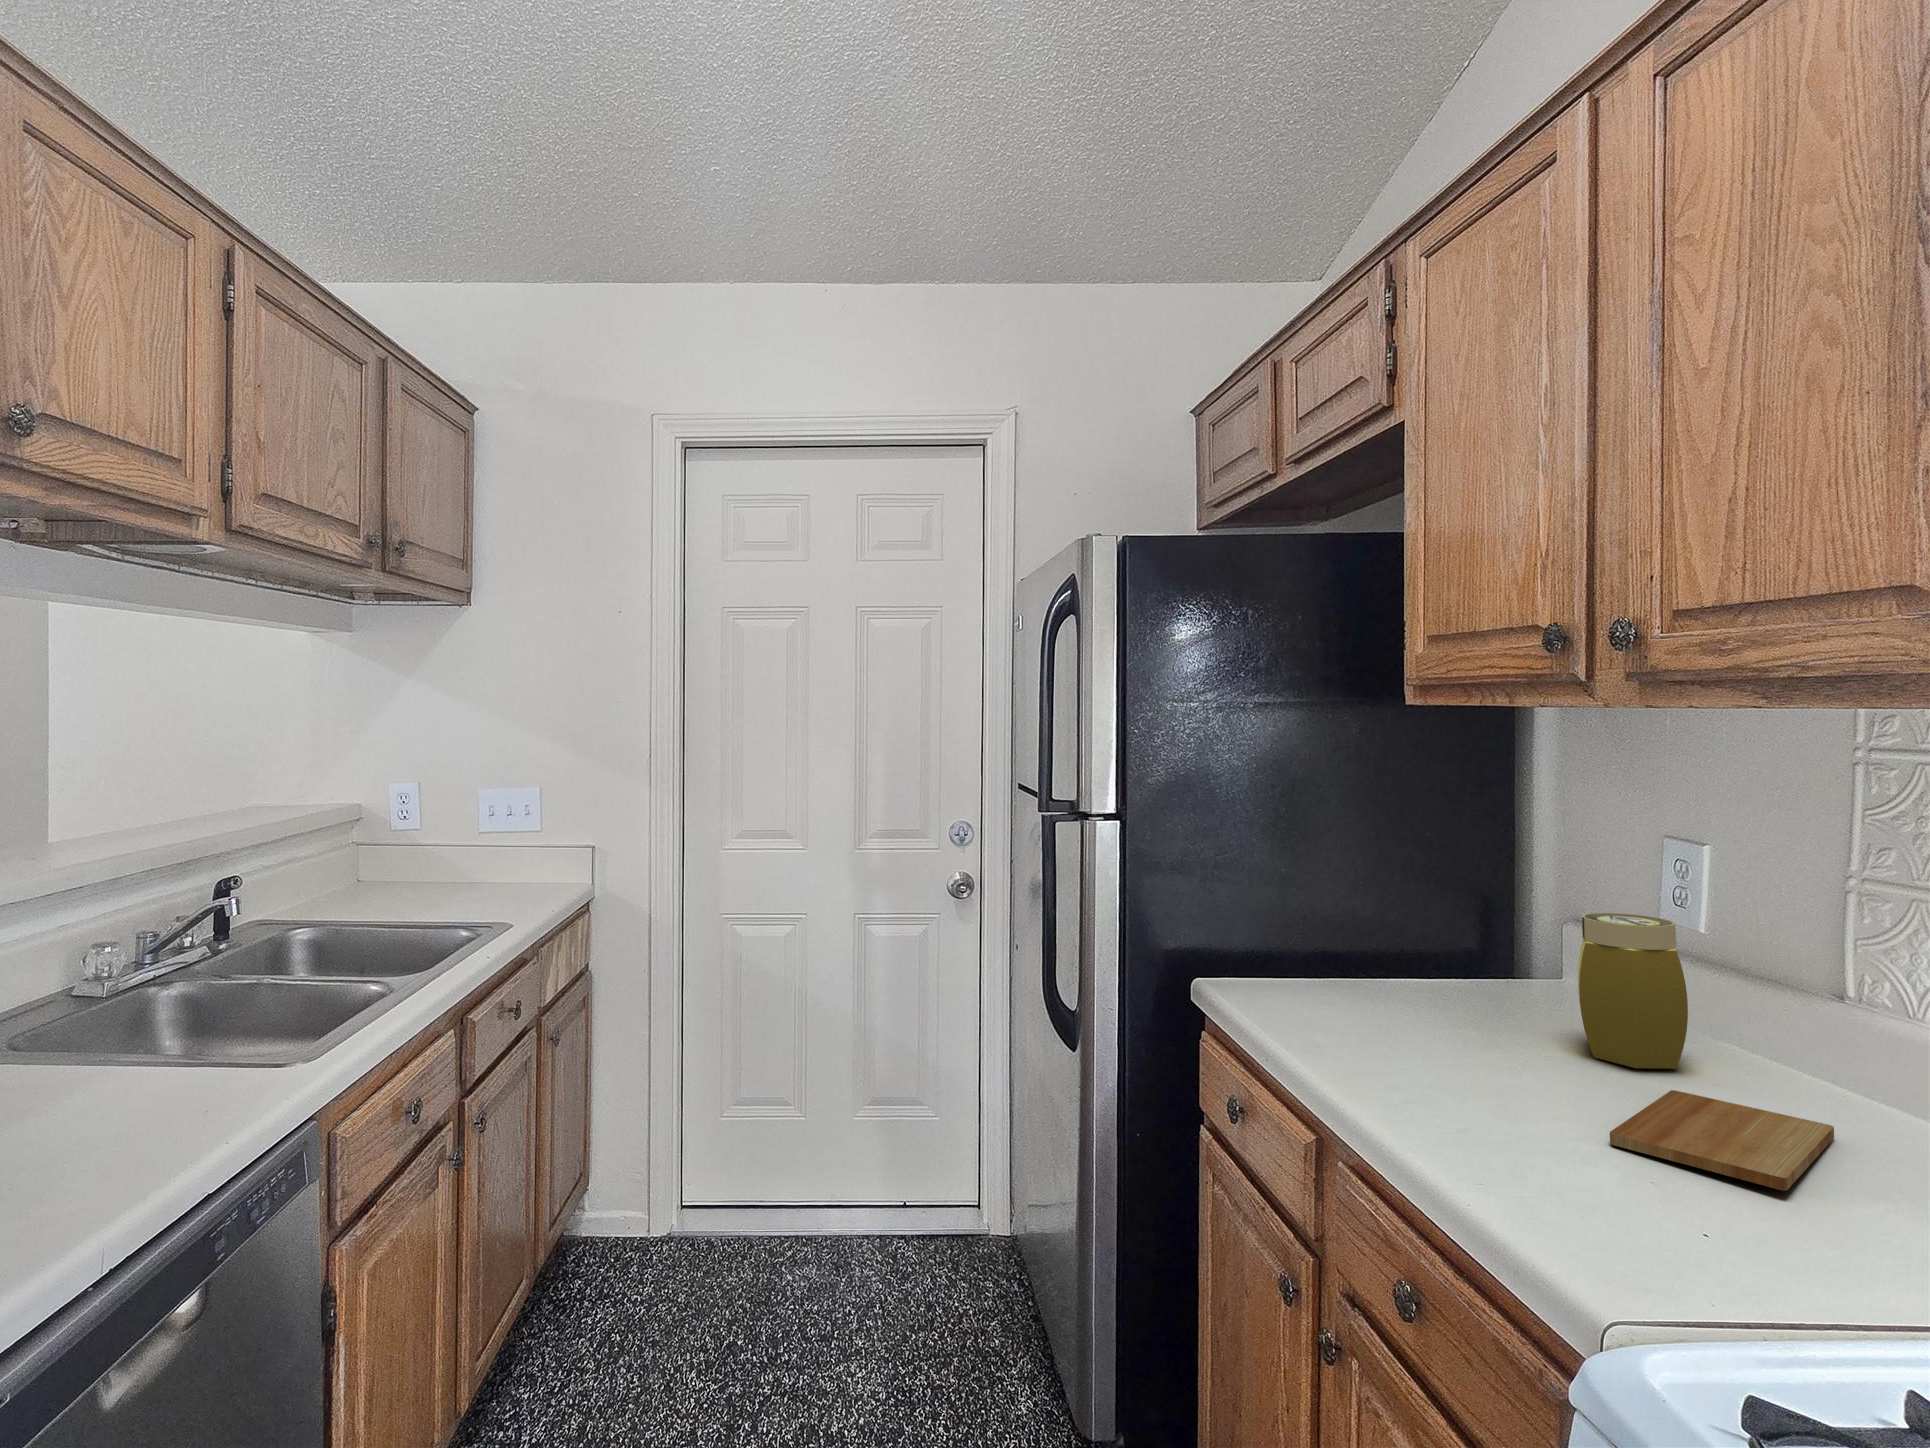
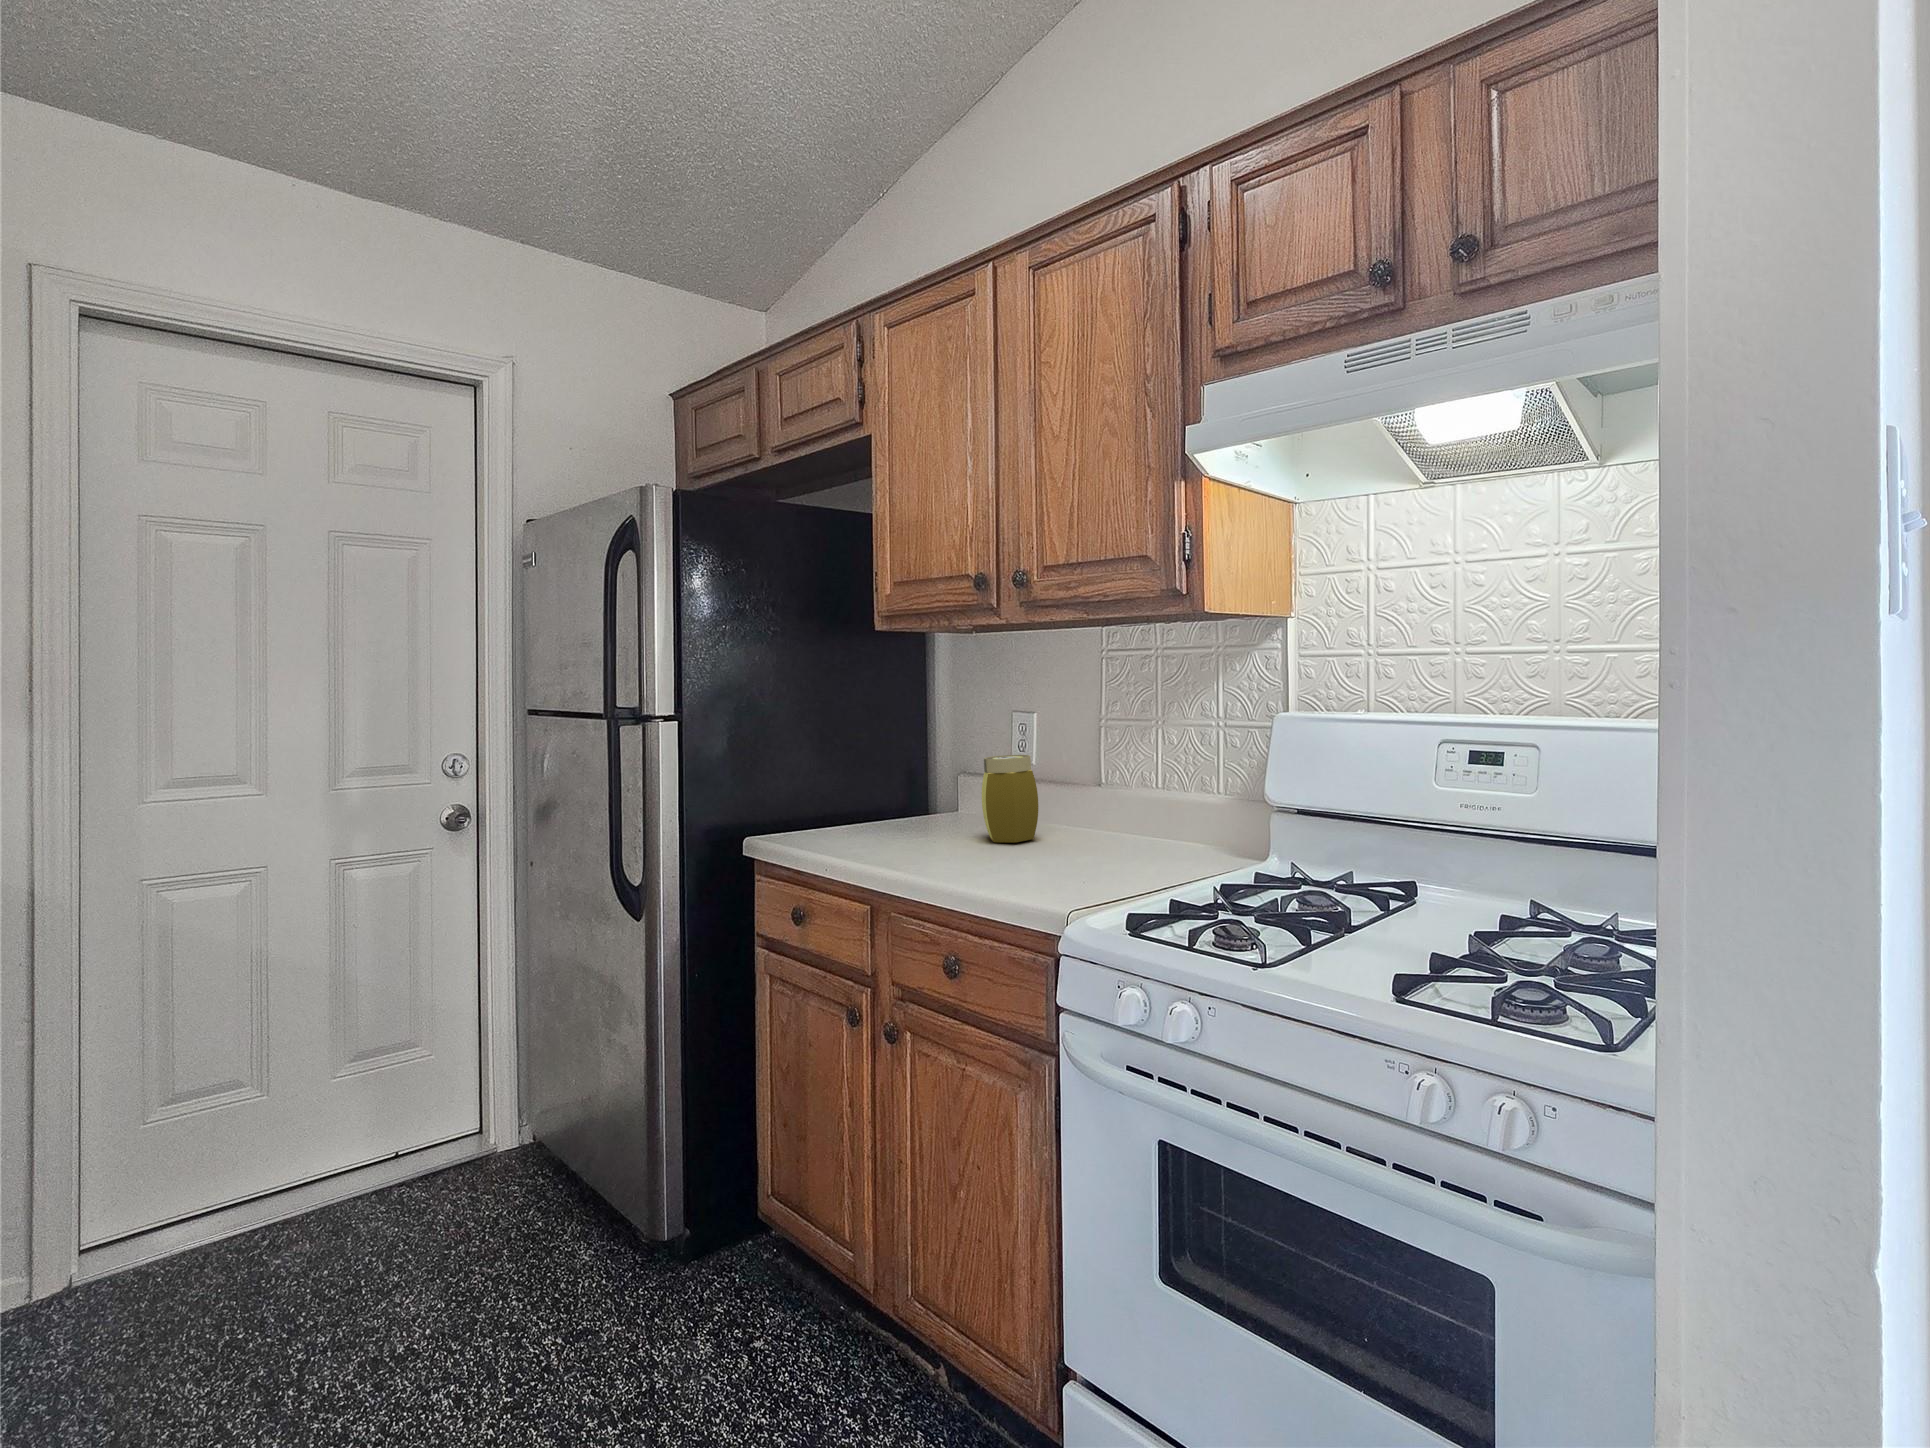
cutting board: present [1610,1090,1834,1191] -> none [1019,845,1107,874]

